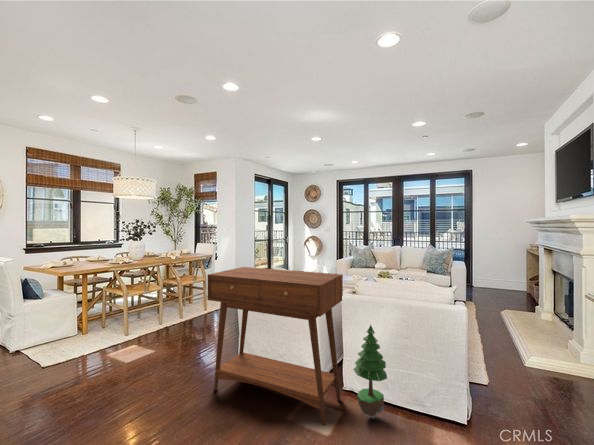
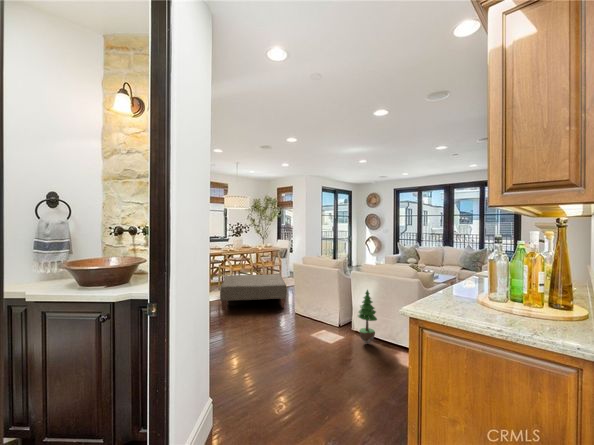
console table: present [207,267,343,425] -> none [278,255,356,343]
ottoman: none [95,295,218,372] -> present [220,274,287,310]

